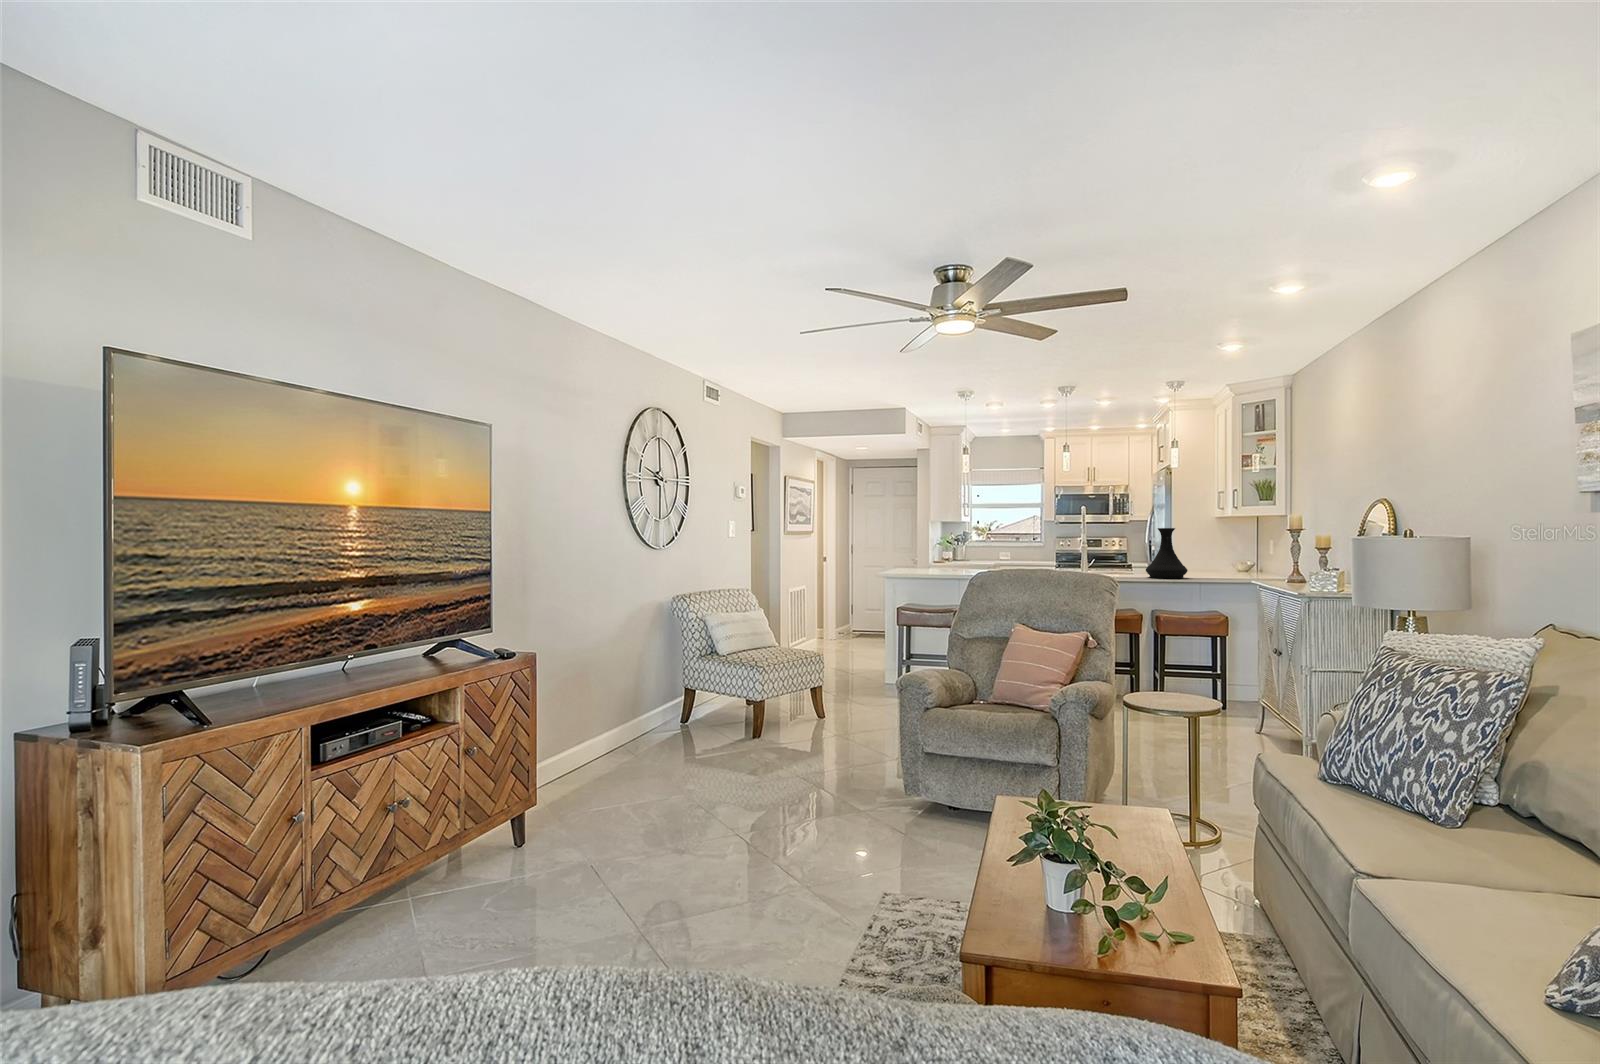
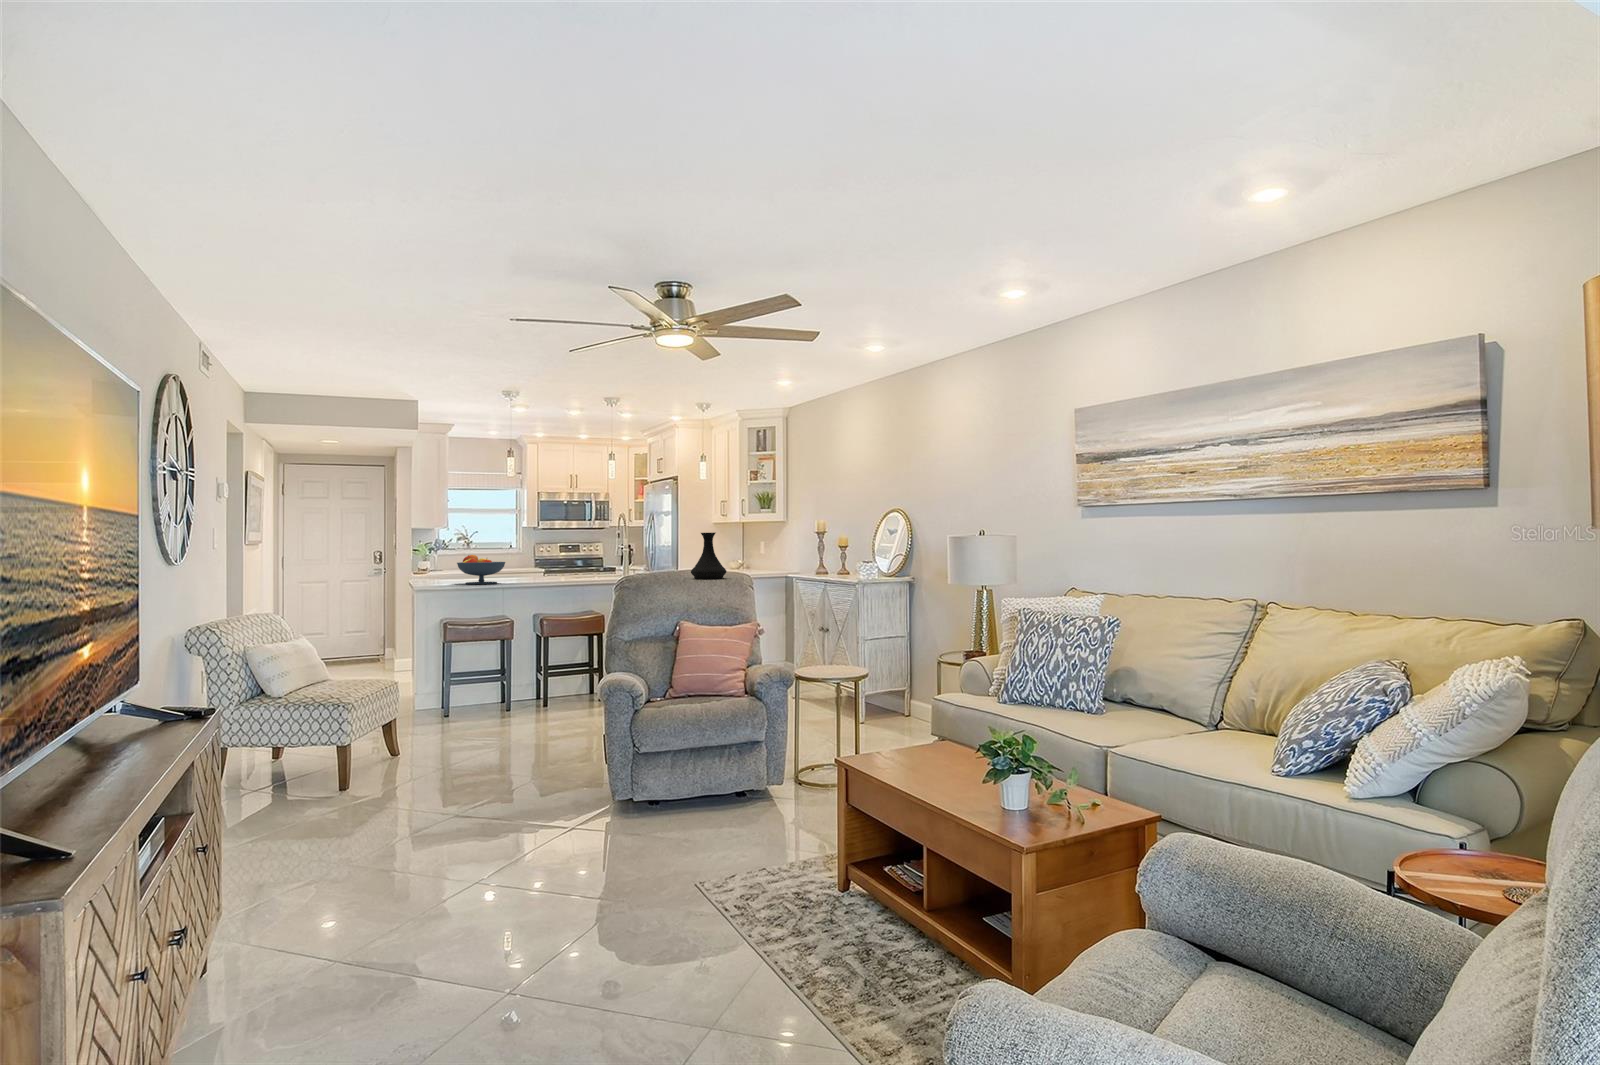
fruit bowl: none [913,547,955,574] -> present [457,555,505,584]

